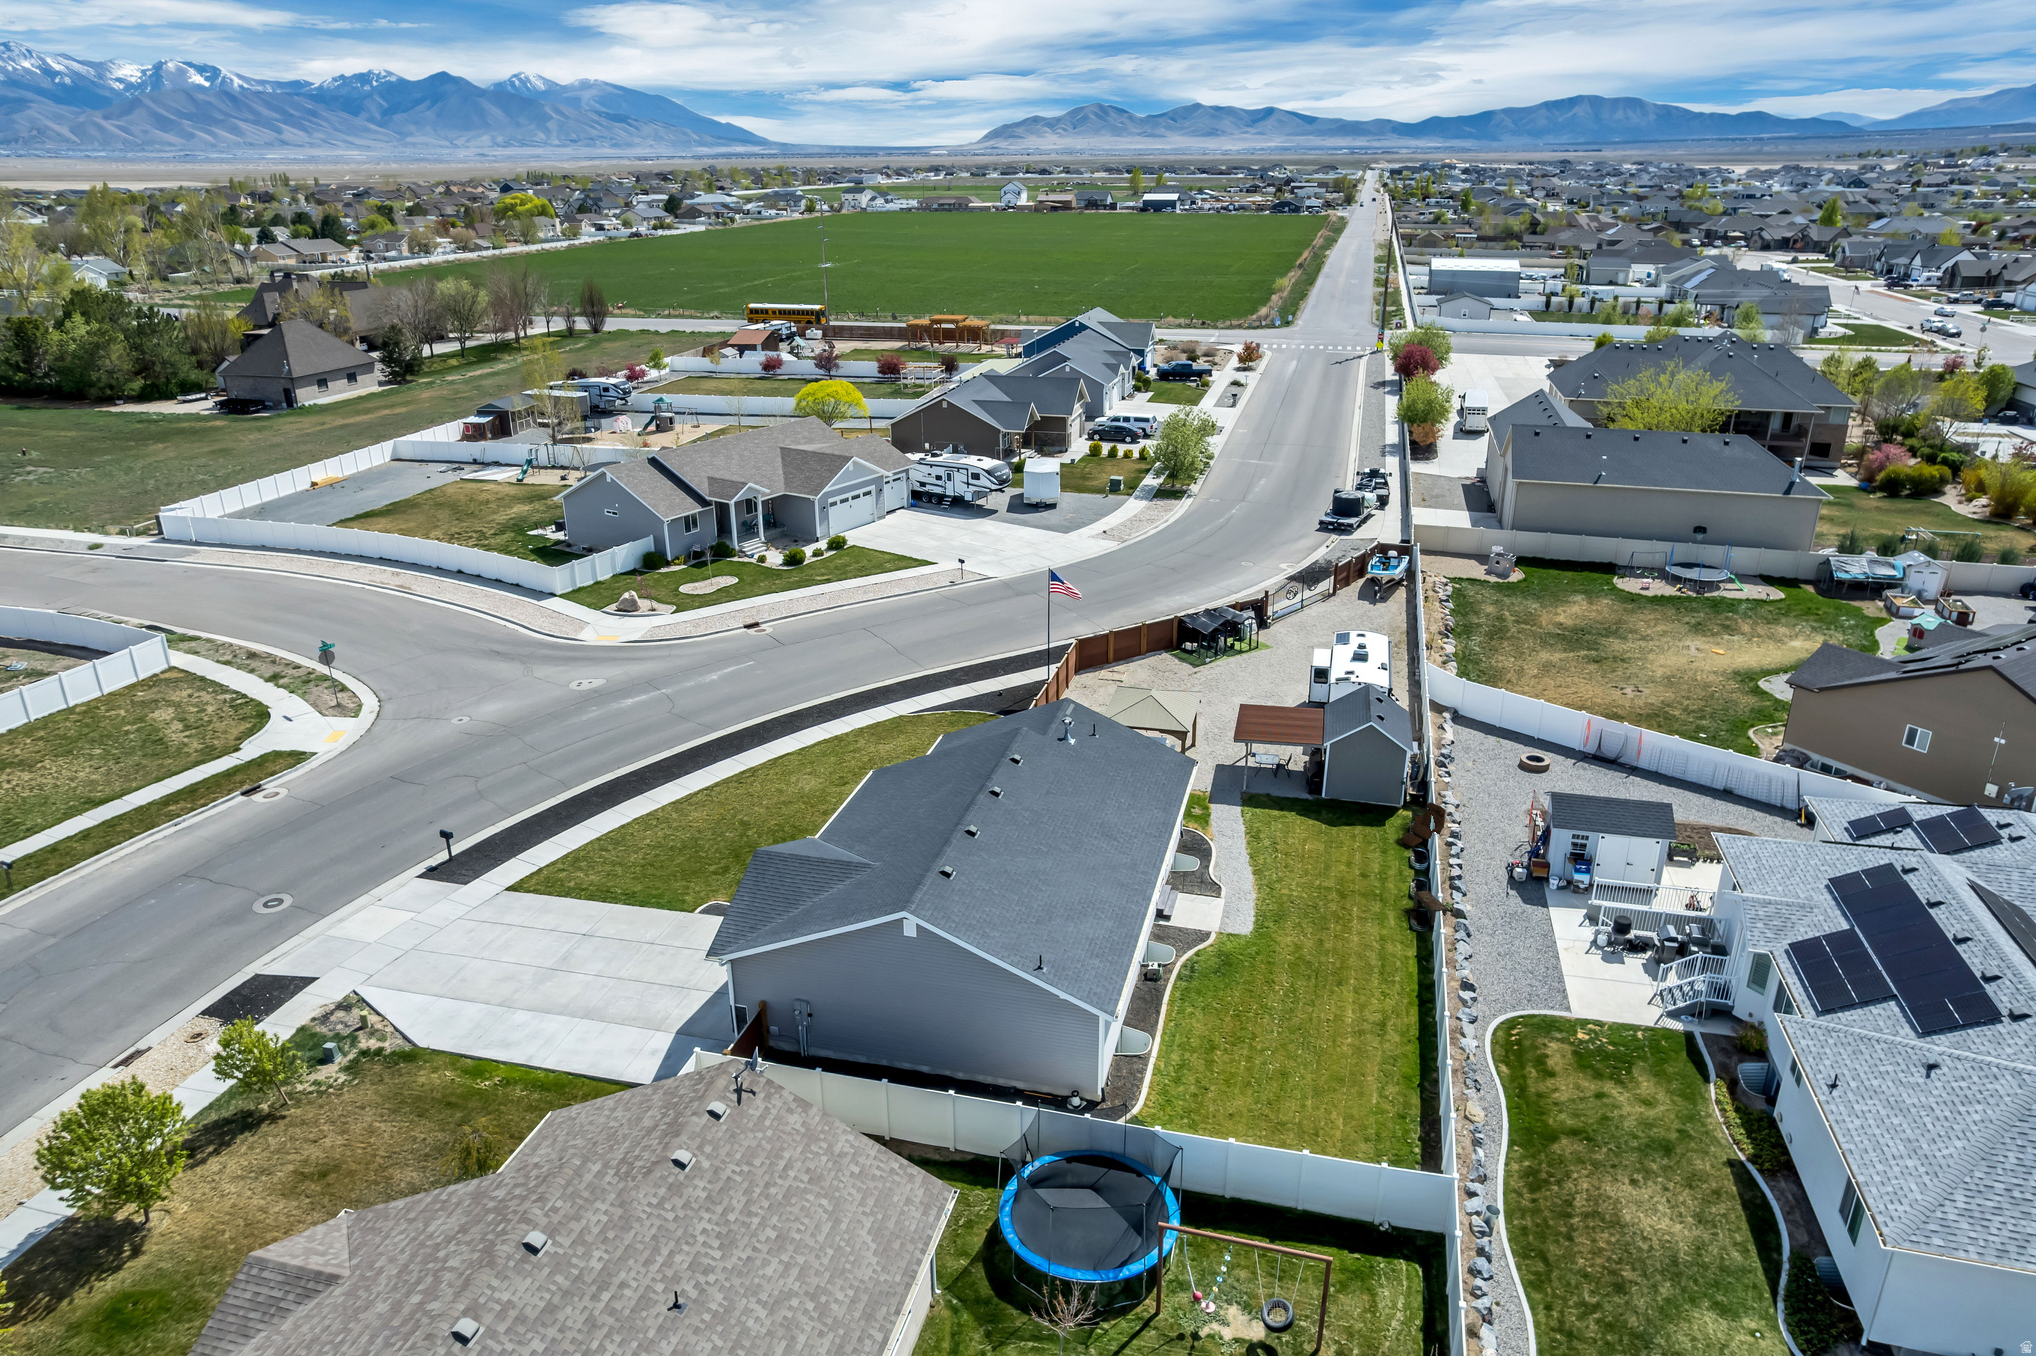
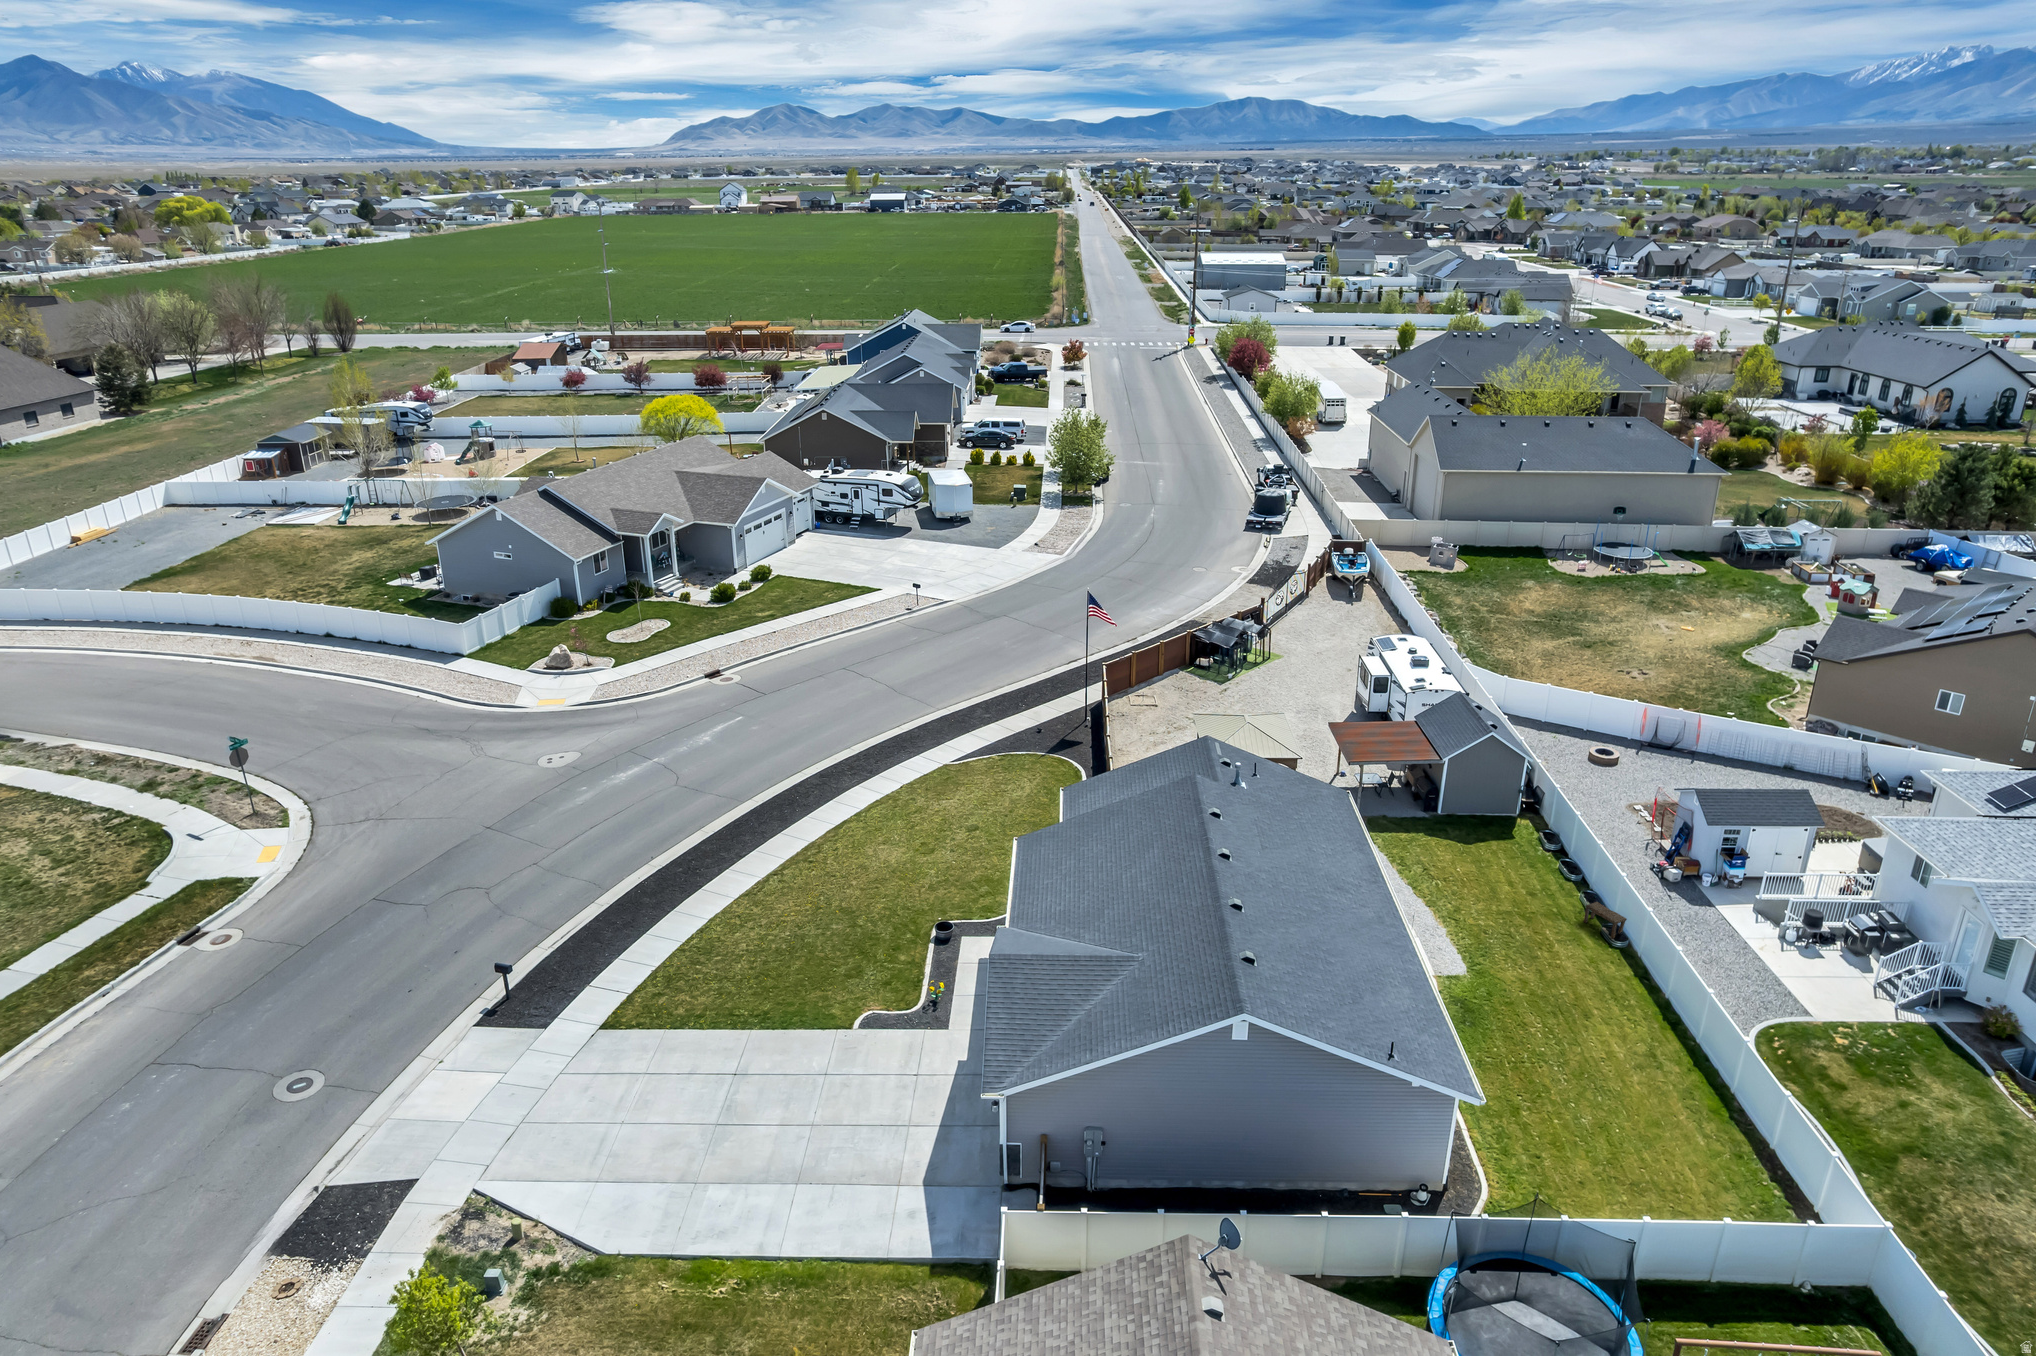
lounge chair: present [1401,802,1446,850] -> none [1532,809,1573,859]

